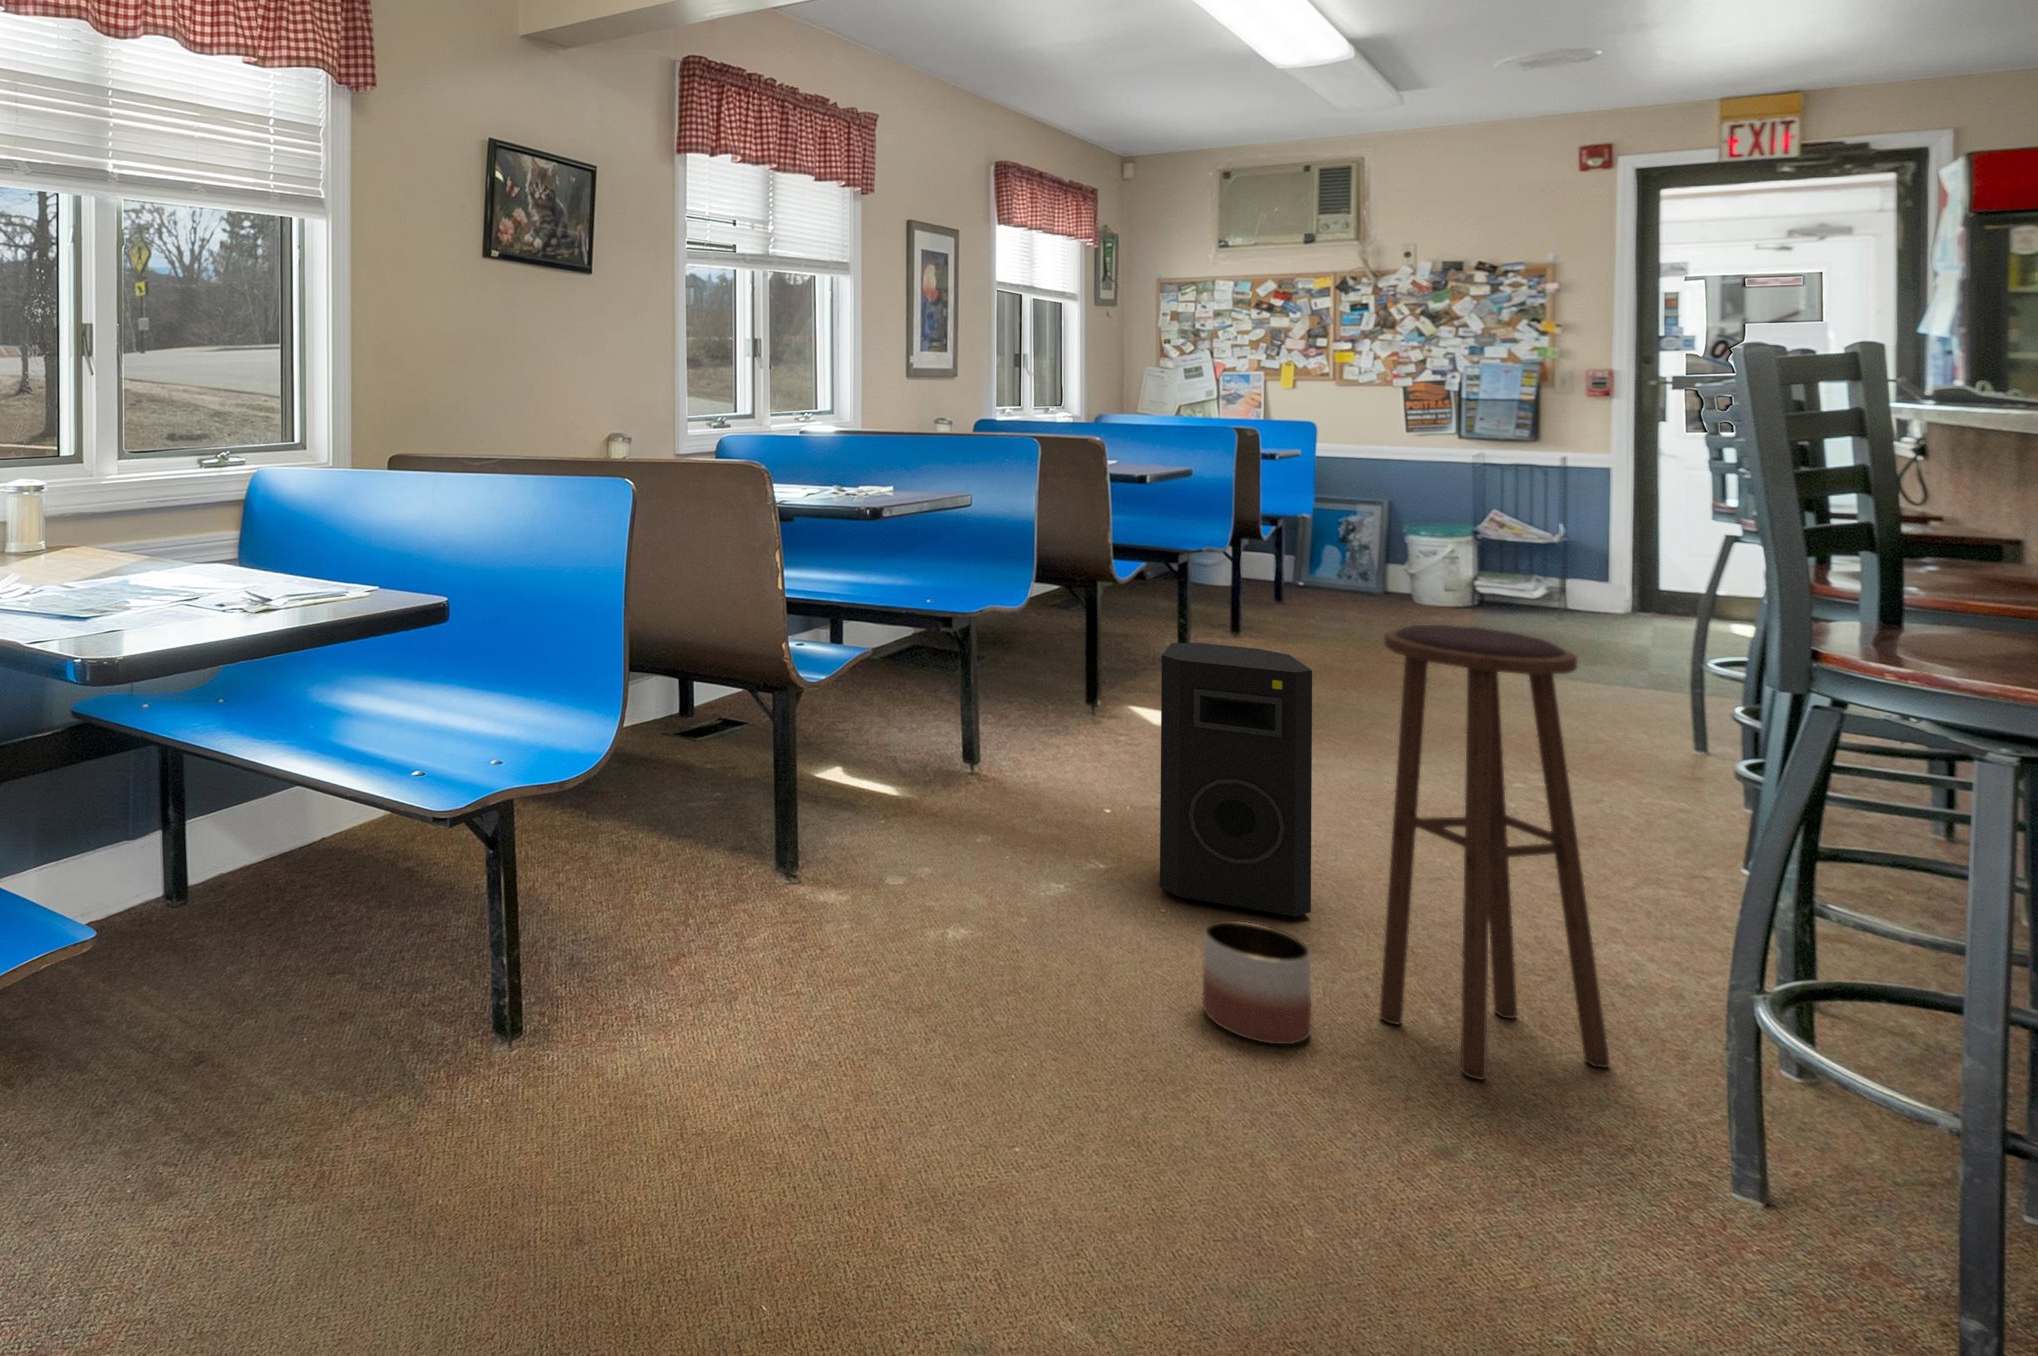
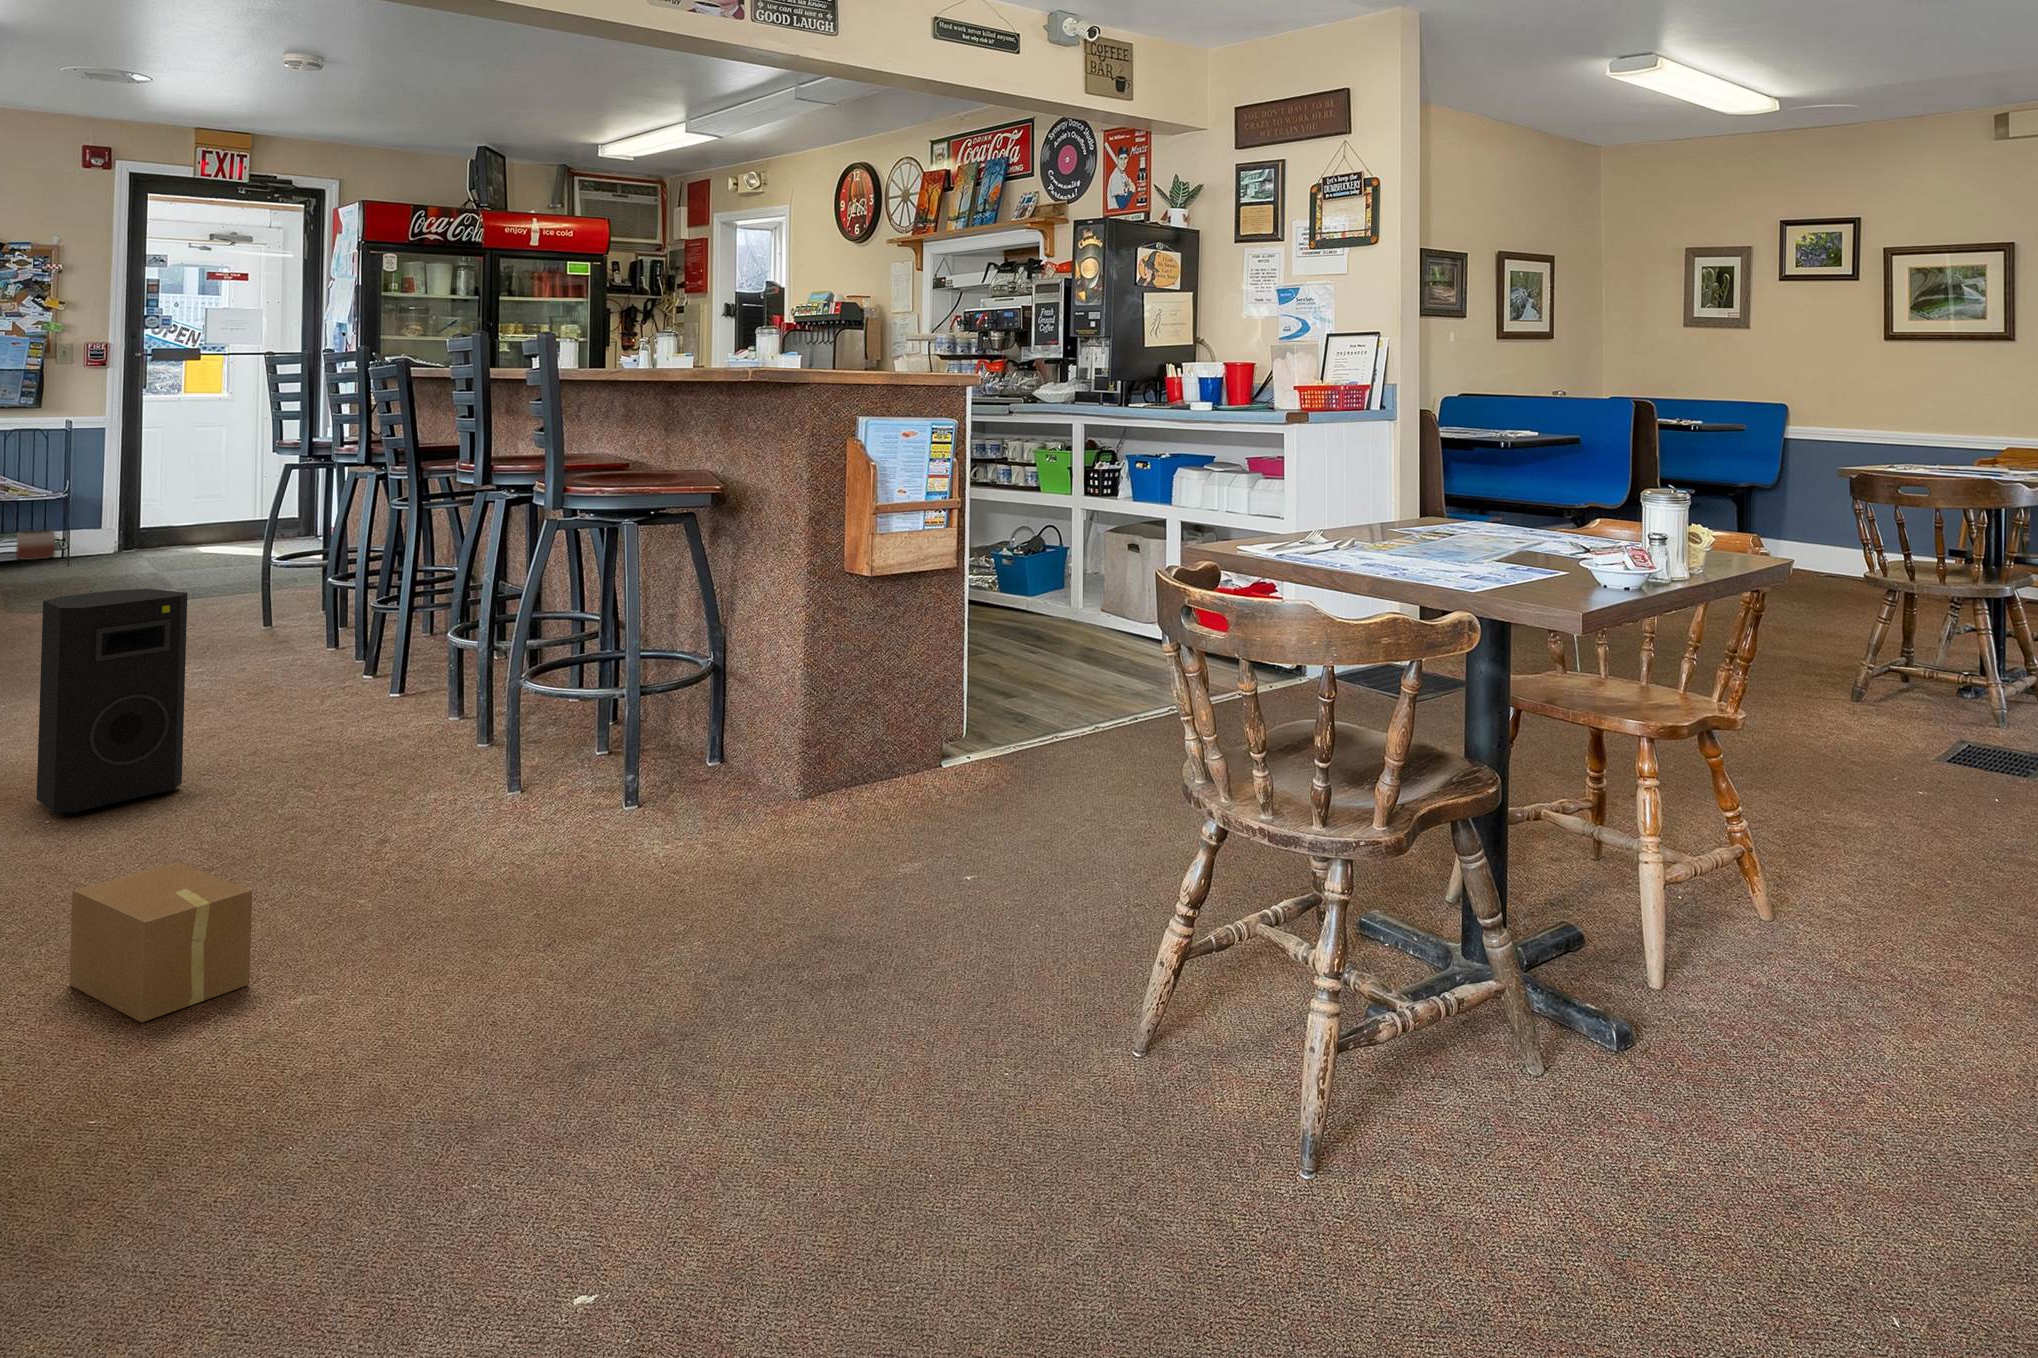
stool: present [1380,625,1610,1080] -> none [292,528,419,812]
planter: present [1203,921,1311,1044] -> present [16,530,55,560]
cardboard box: none [872,987,1022,1238] -> present [69,862,252,1023]

